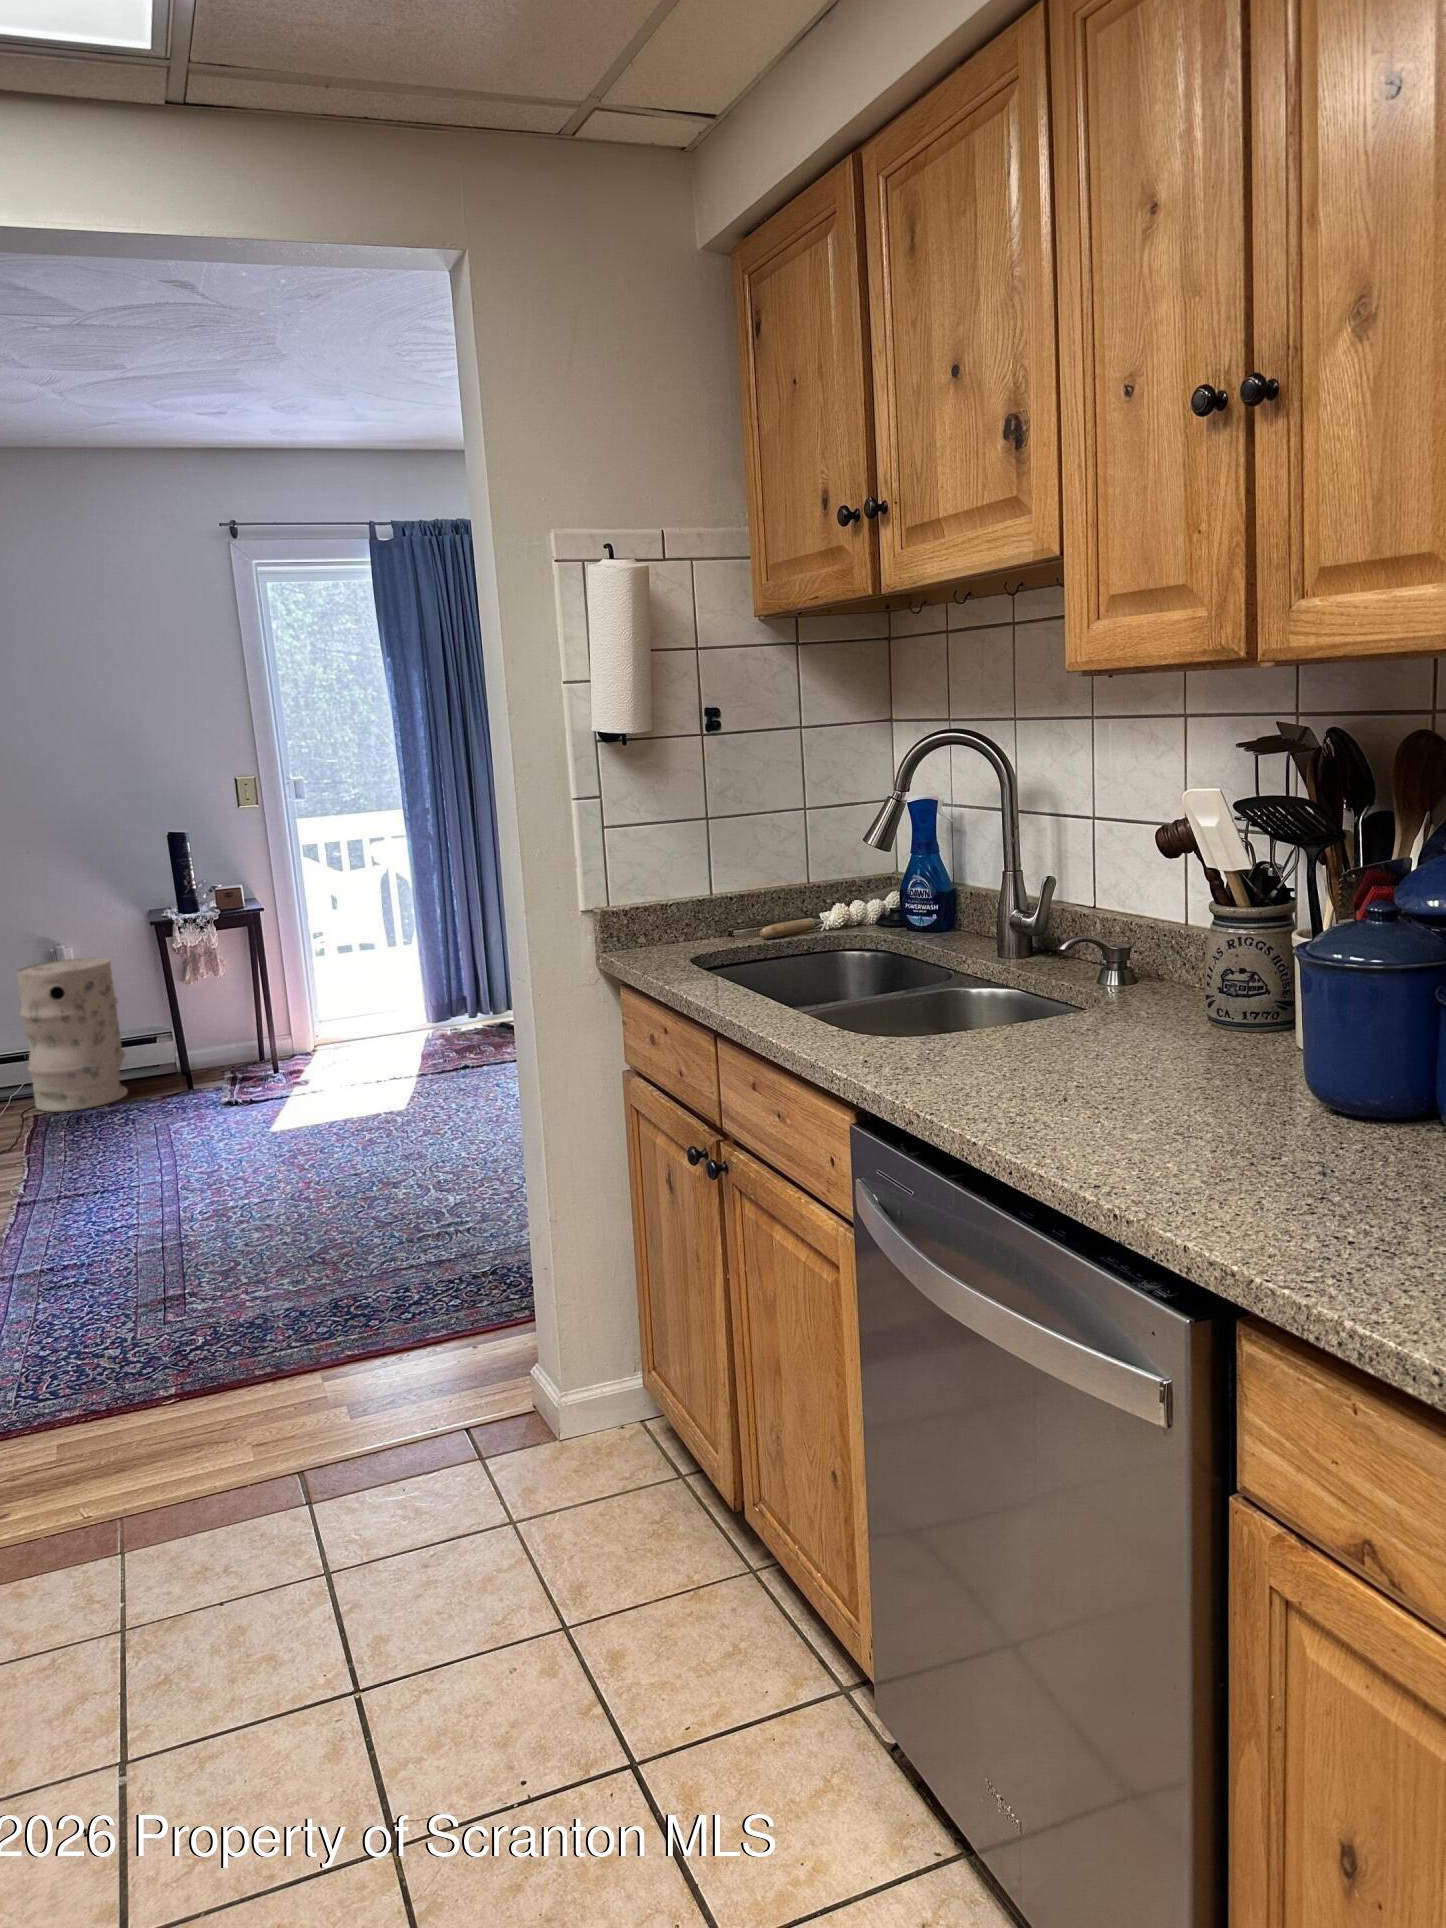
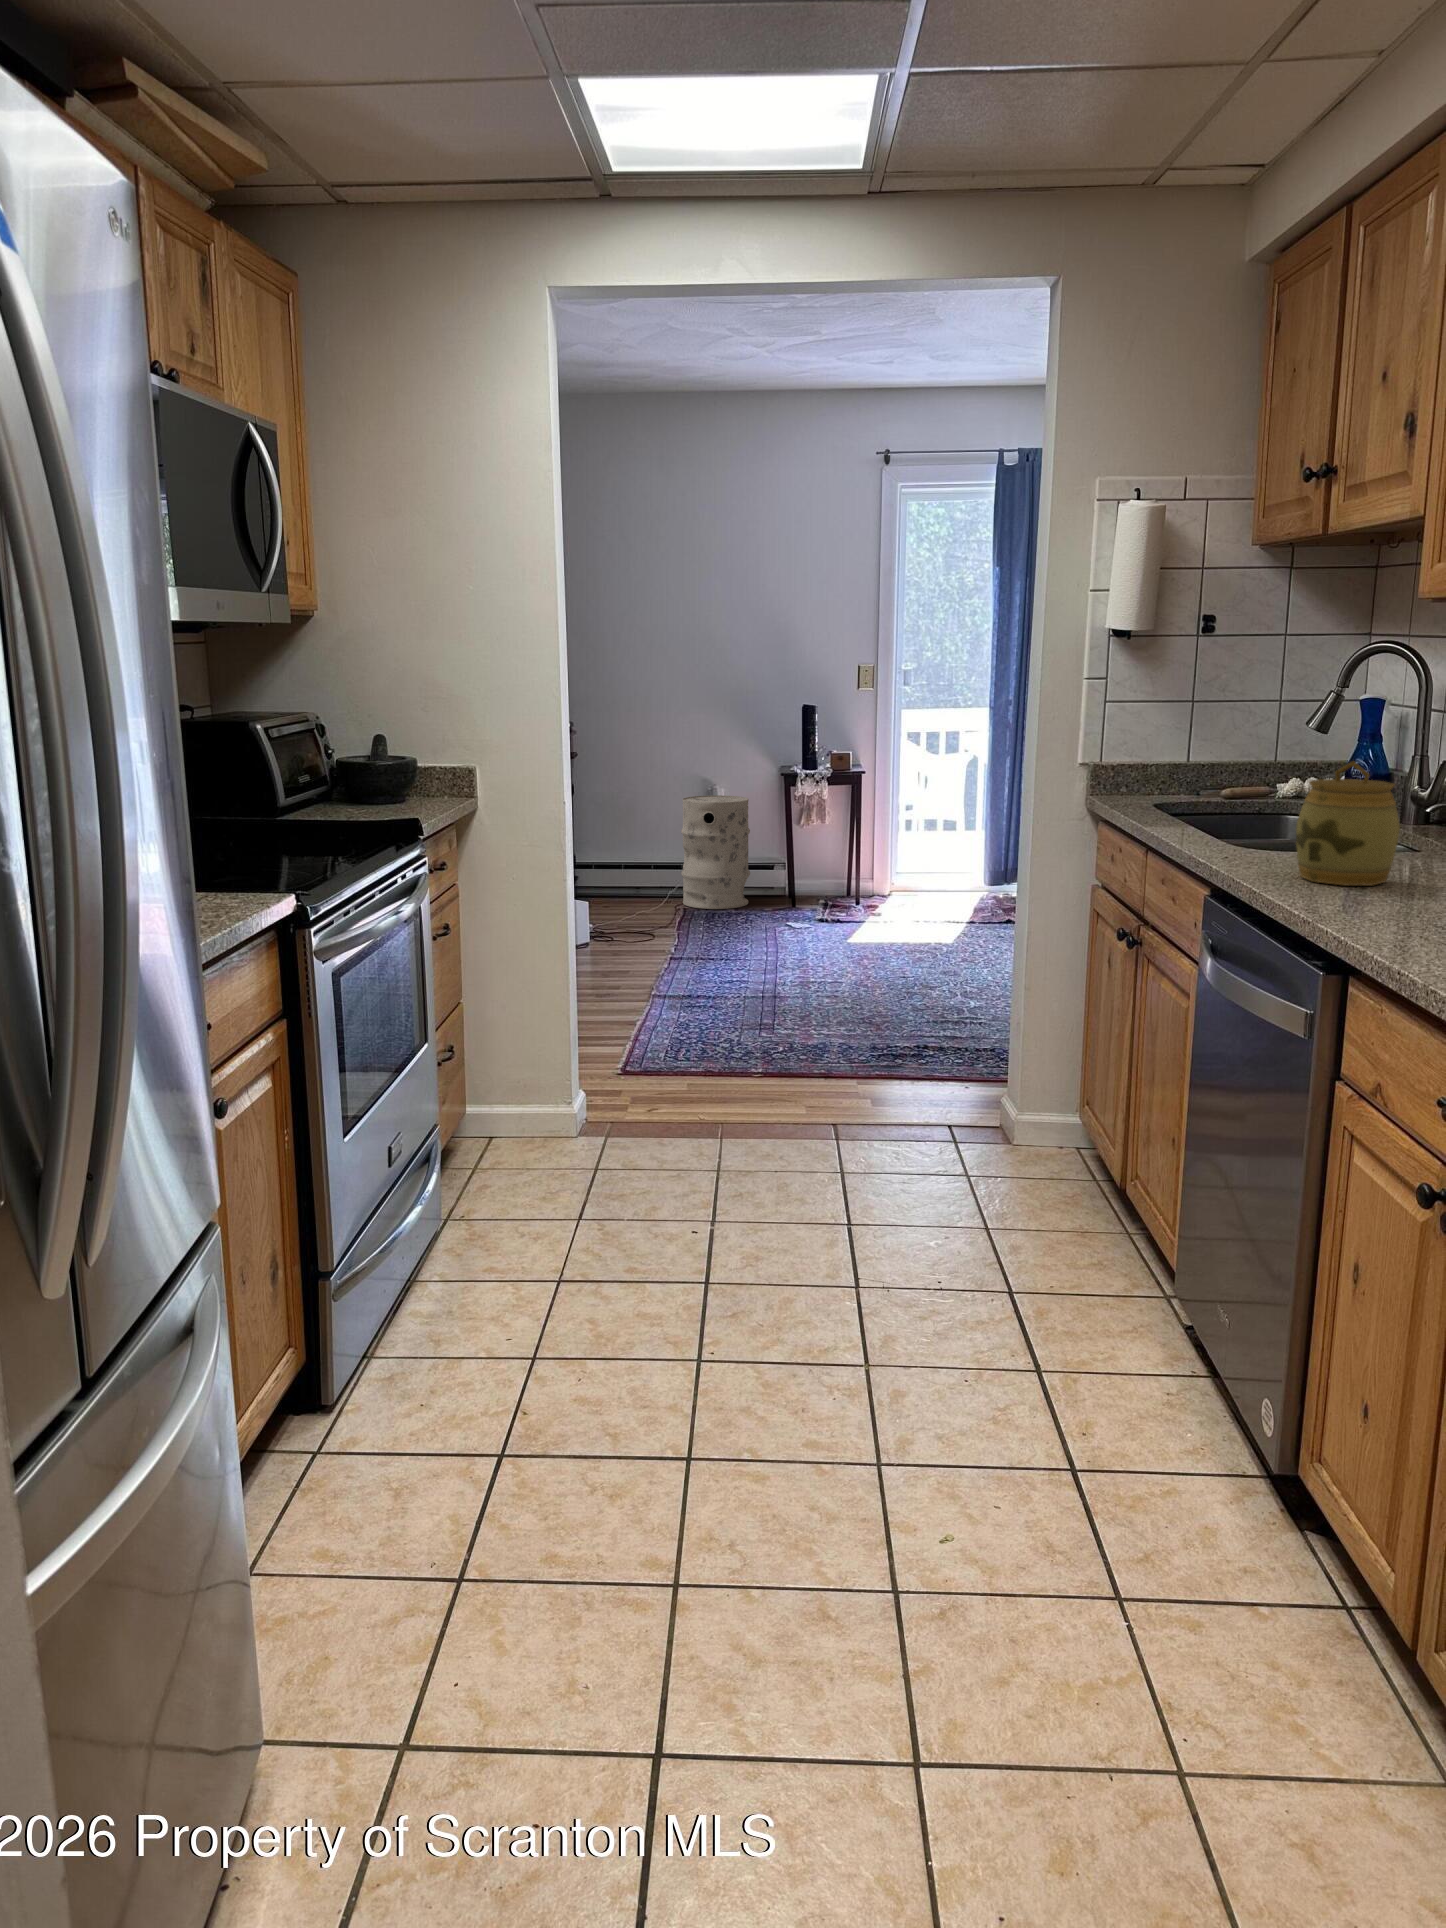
jar: none [1008,924,1152,1120] -> present [1296,761,1400,886]

